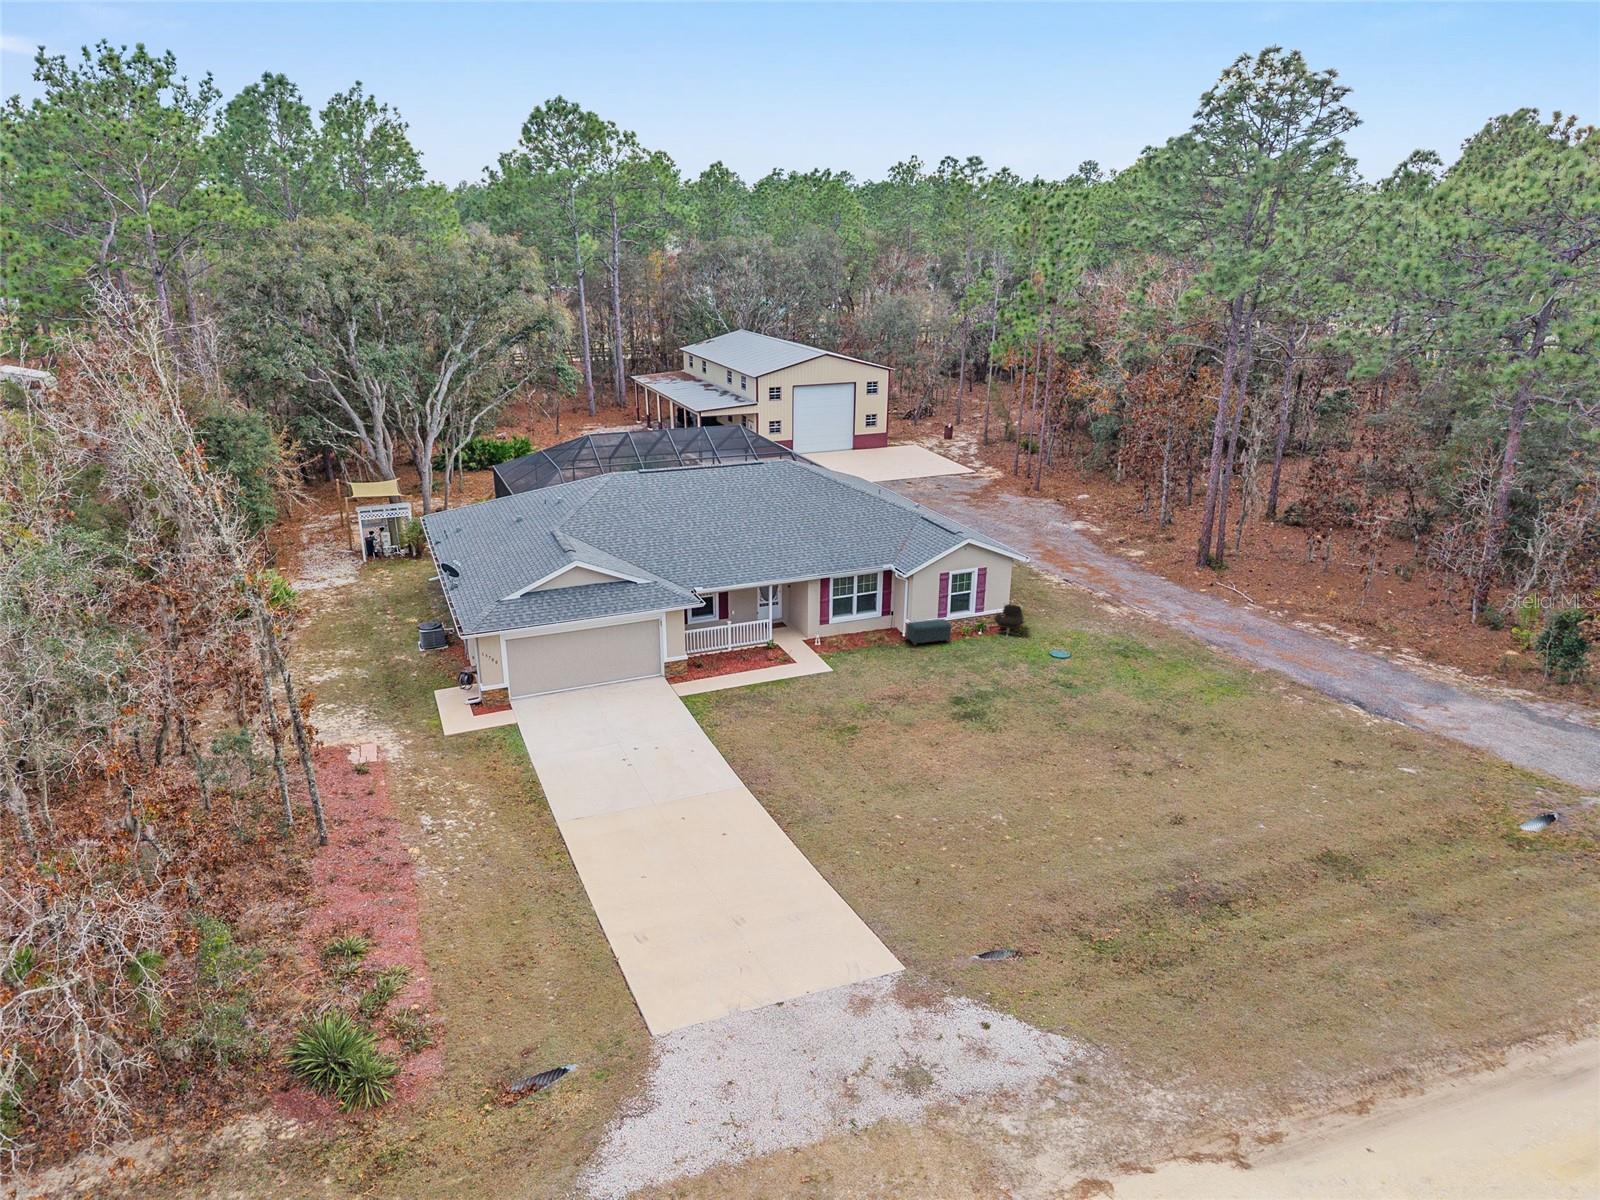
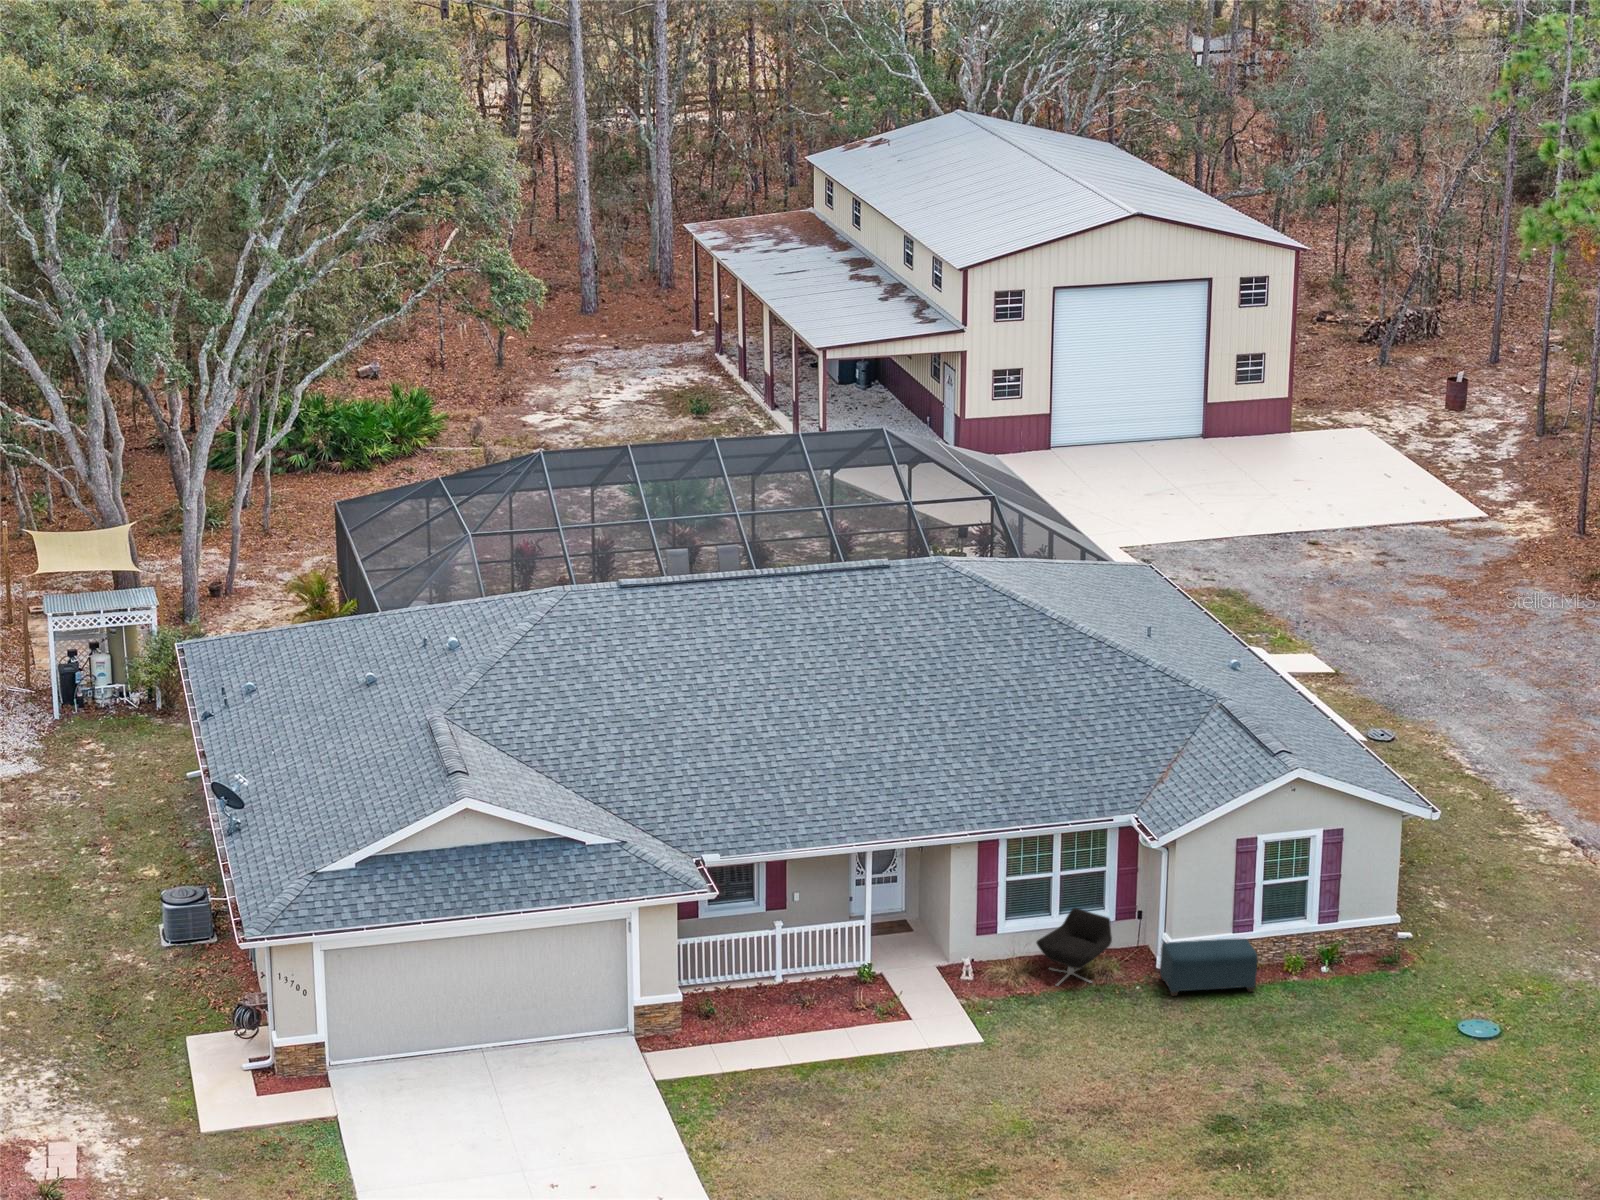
lounge chair: present [994,604,1024,634] -> present [1036,908,1112,986]

